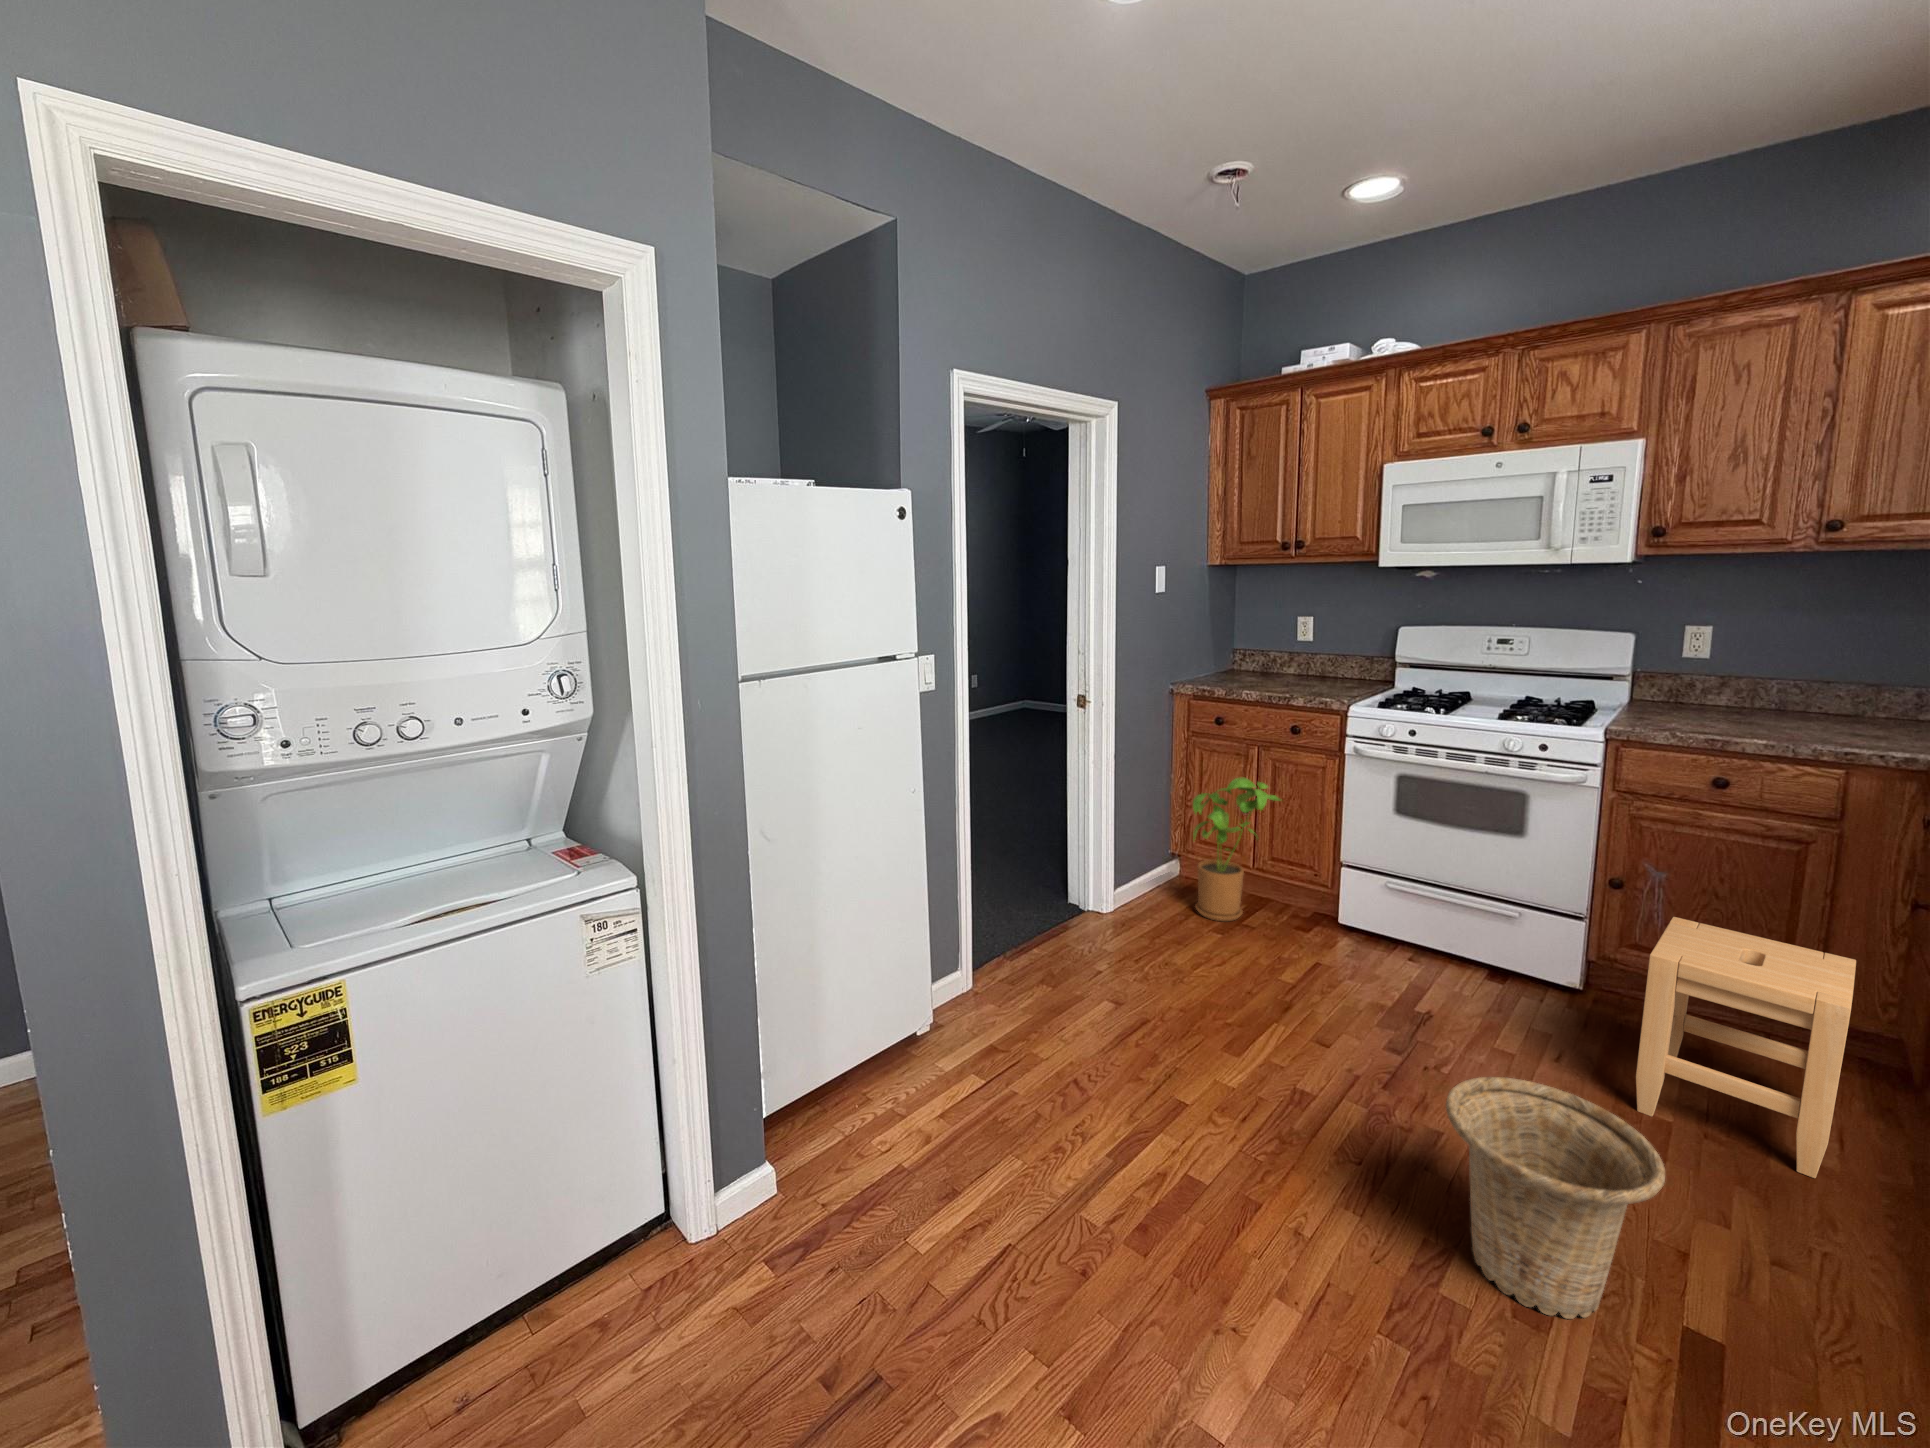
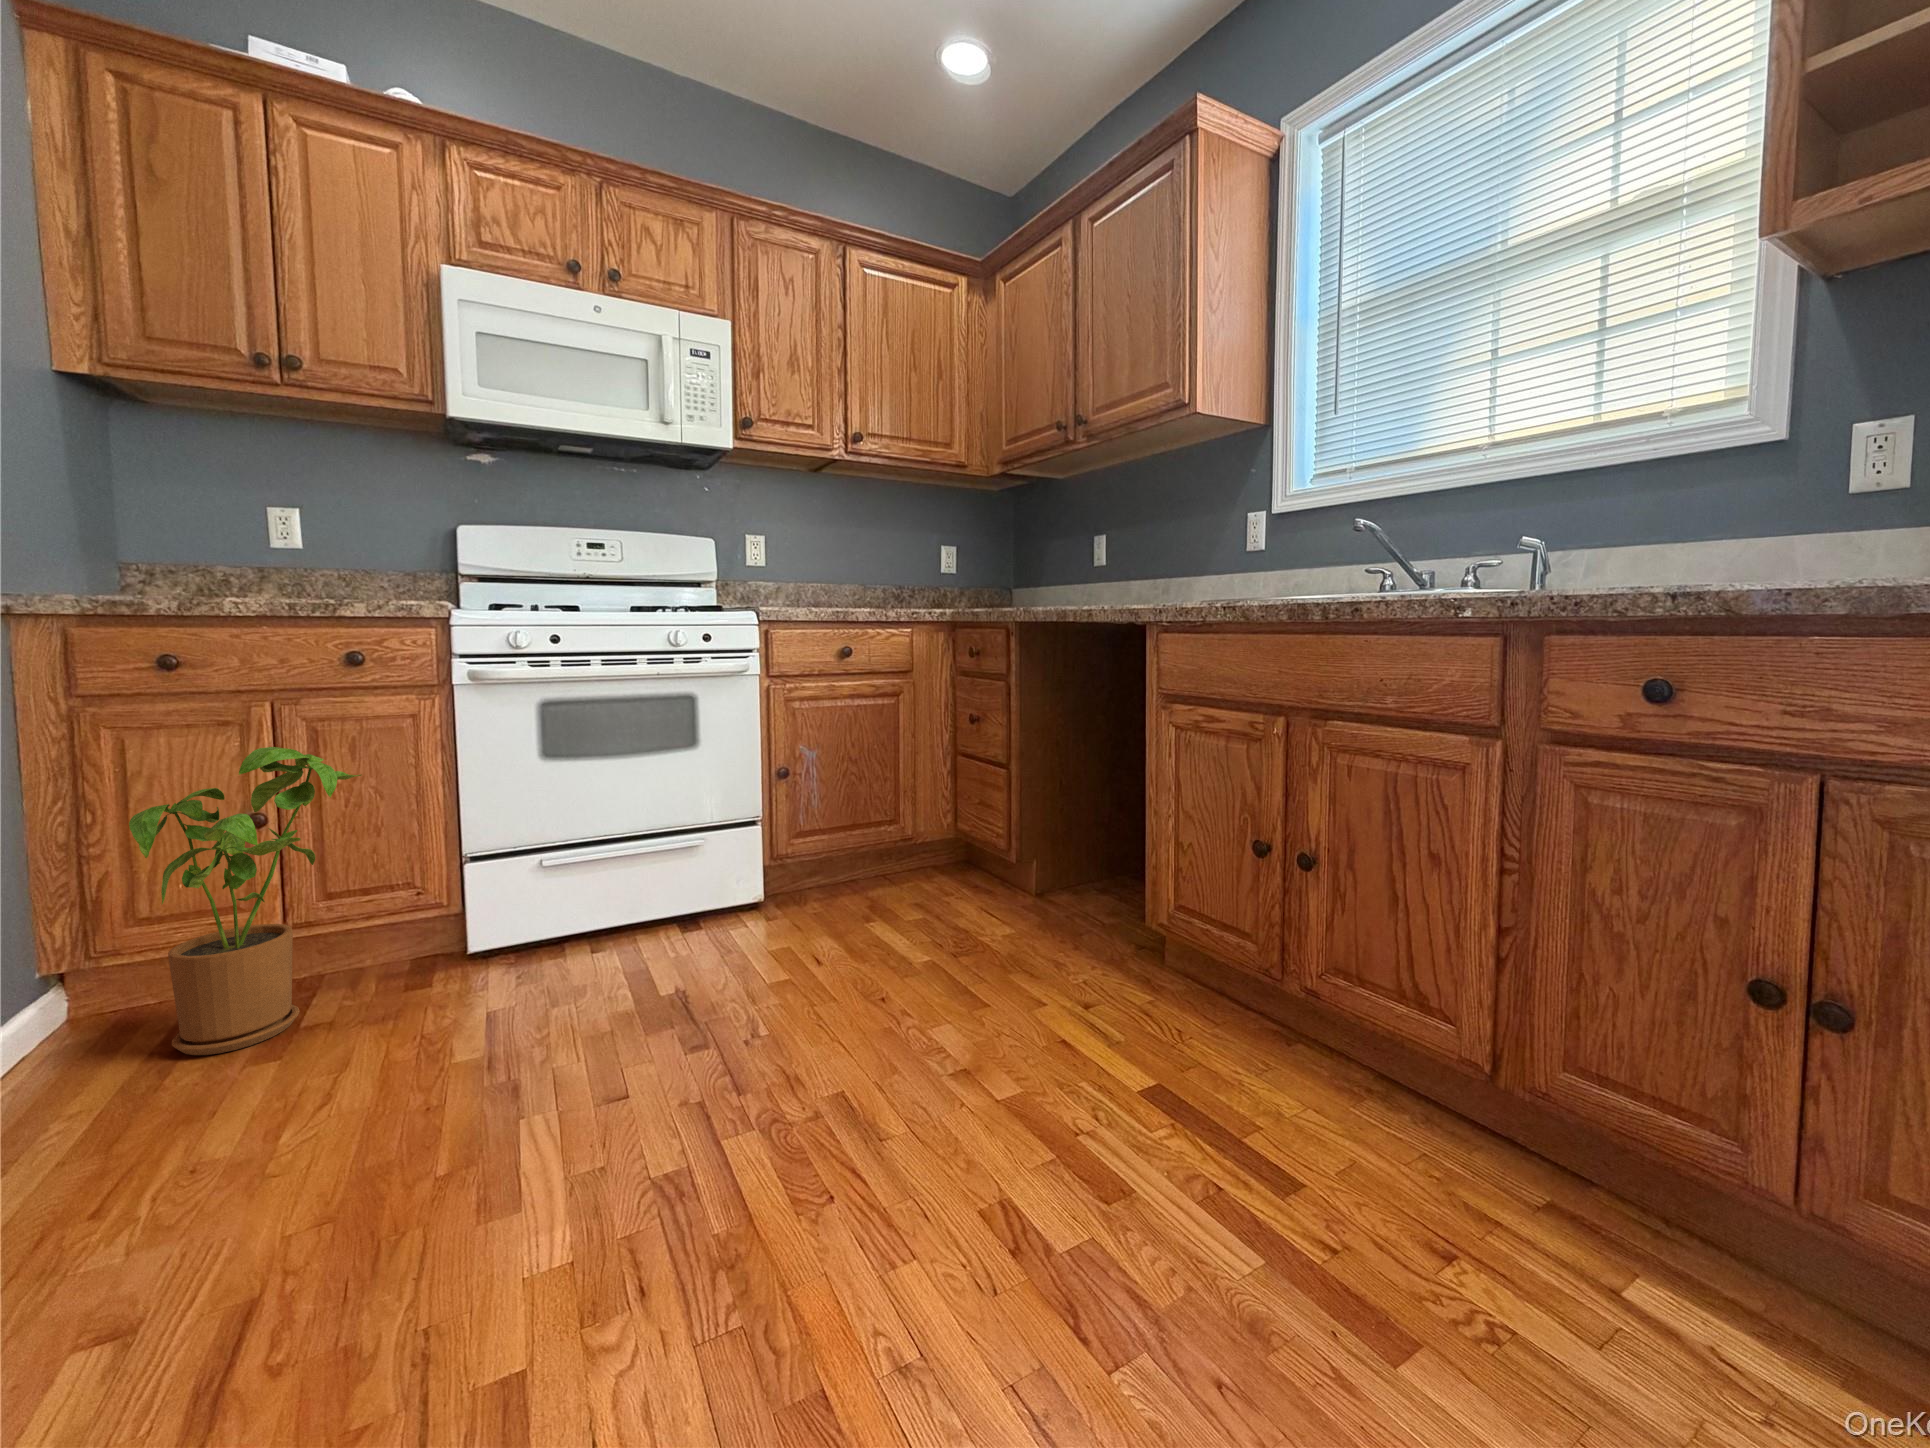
stool: present [1636,917,1856,1178] -> none [868,758,1028,955]
basket: present [1446,1077,1665,1319] -> none [977,905,1193,1179]

